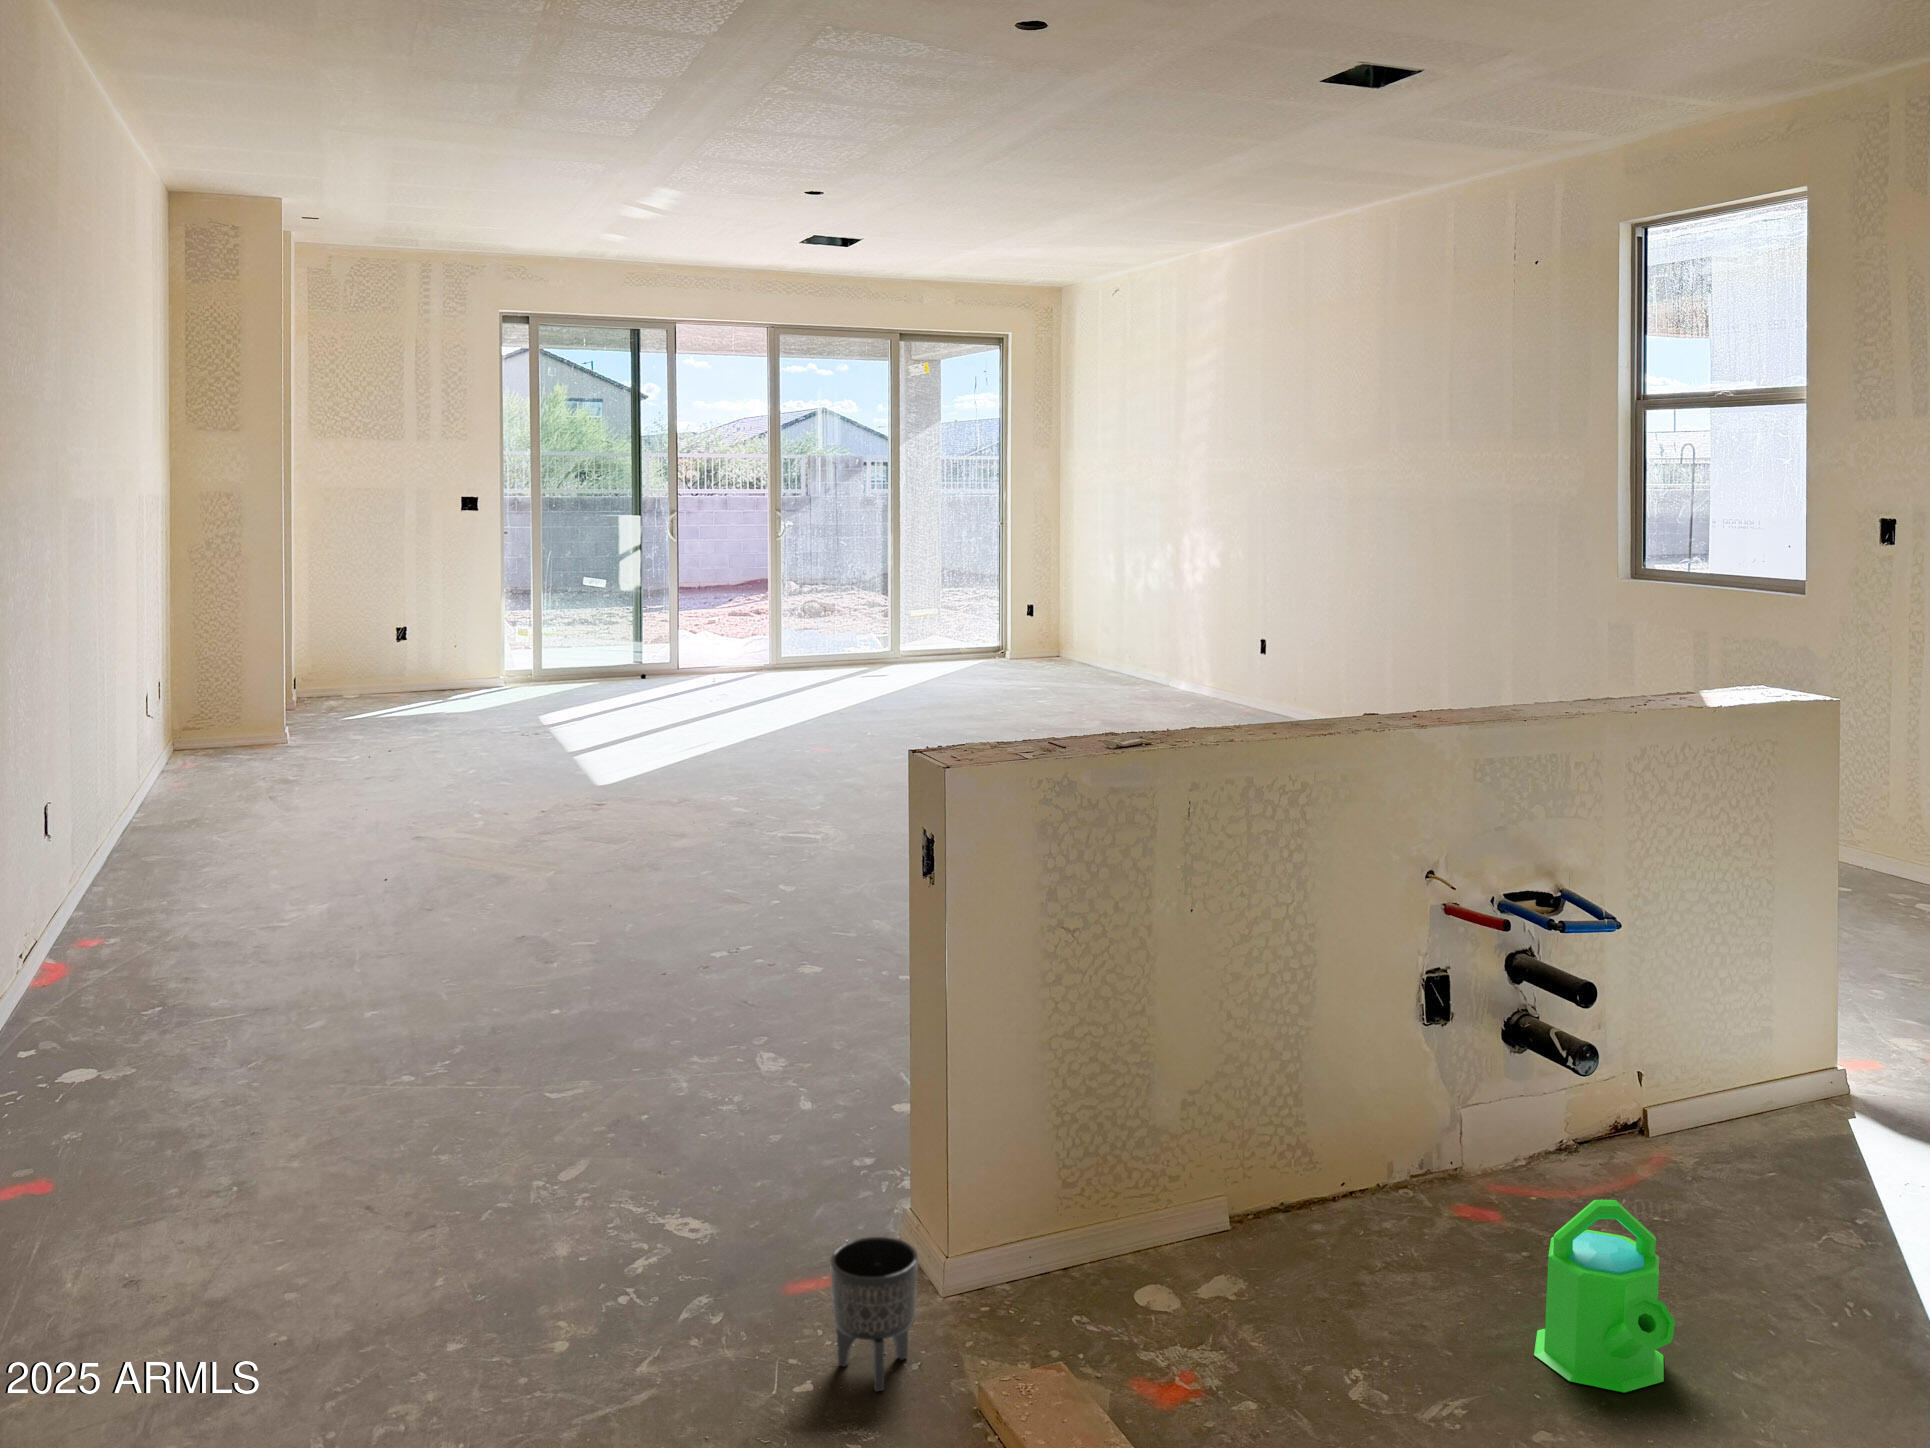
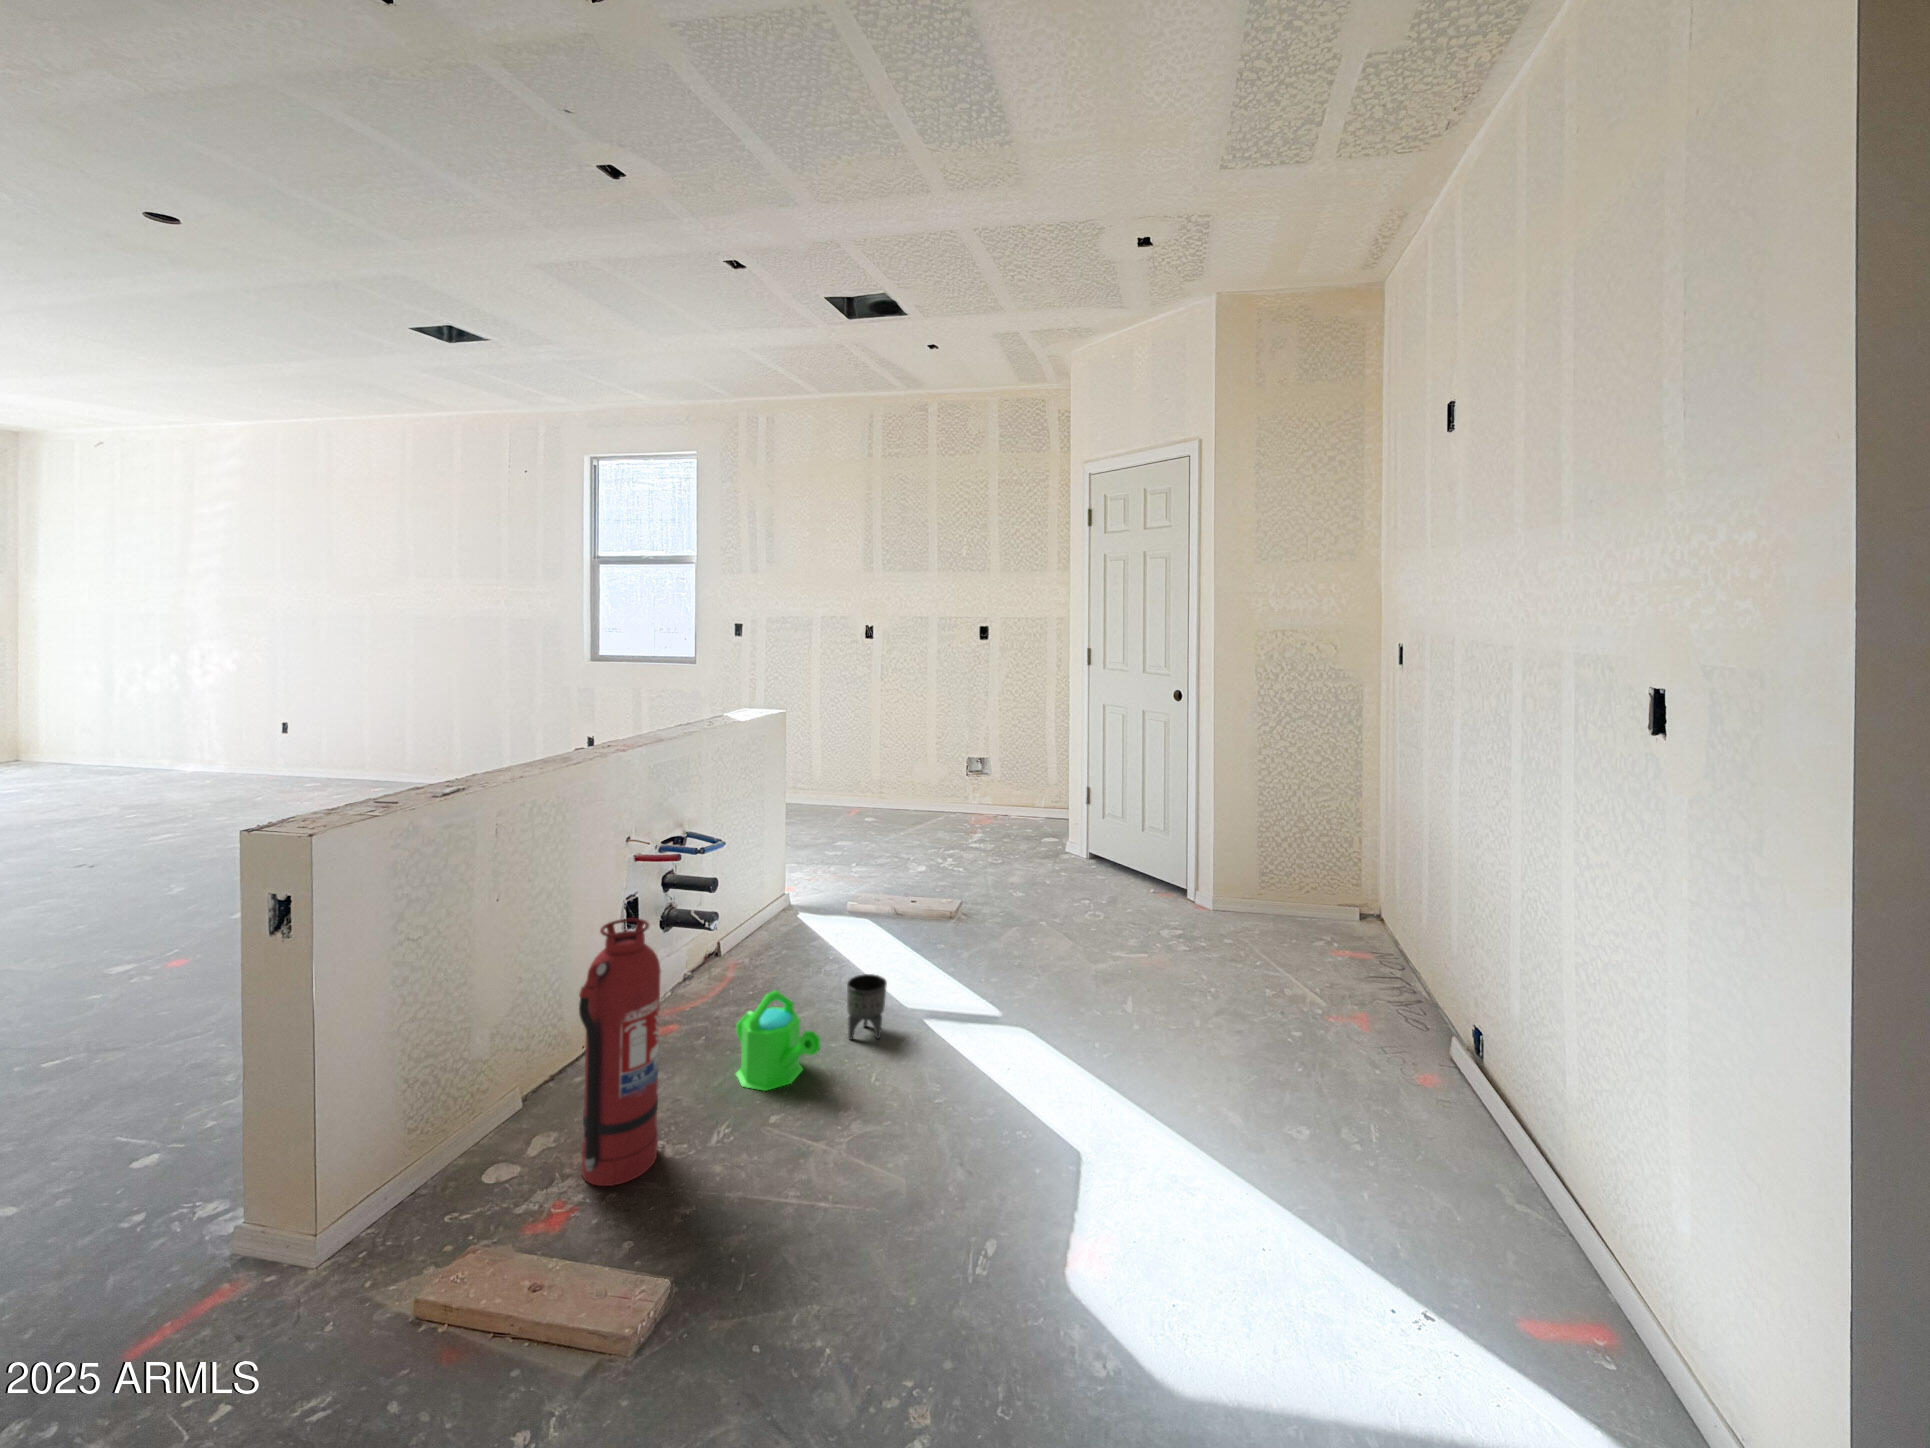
fire extinguisher: none [1215,968,1353,1399] -> present [579,918,661,1186]
planter: present [830,1237,918,1391] -> present [847,974,887,1039]

